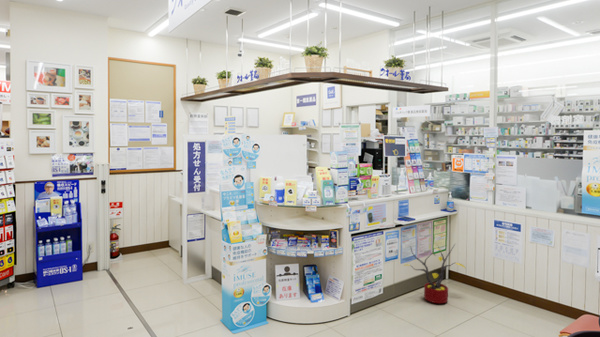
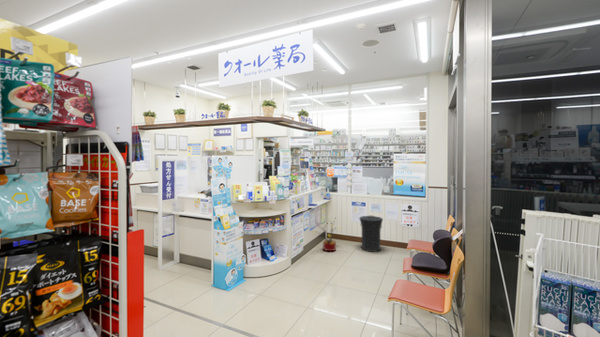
trash can: none [500,250,551,321] -> present [360,216,383,252]

